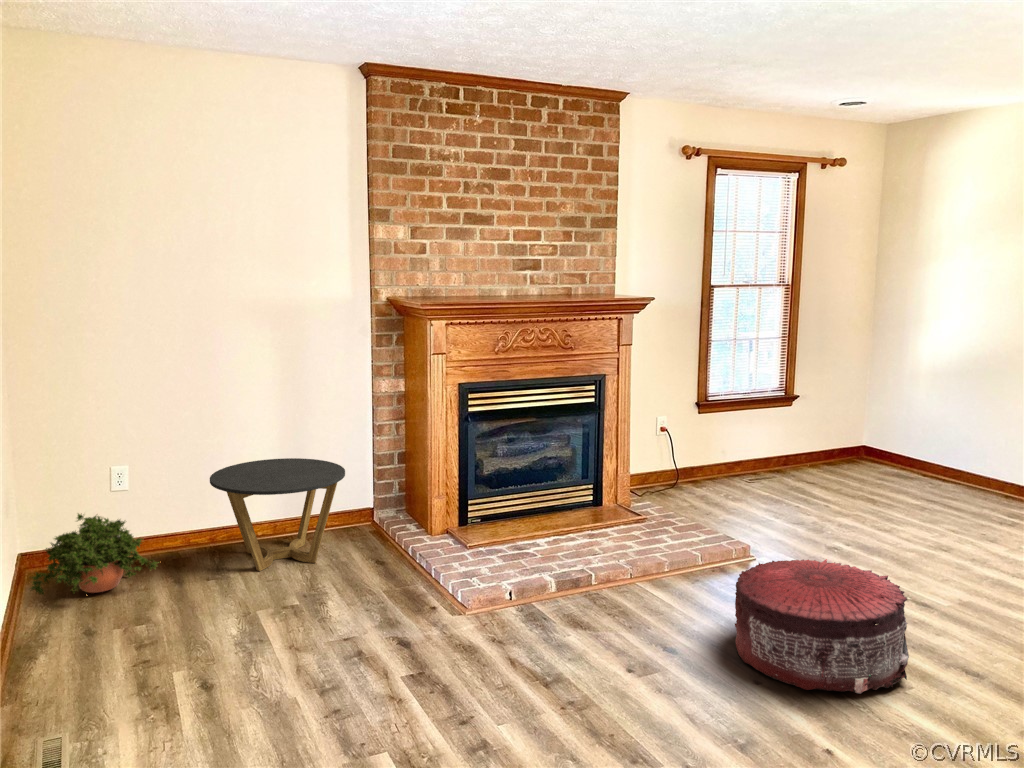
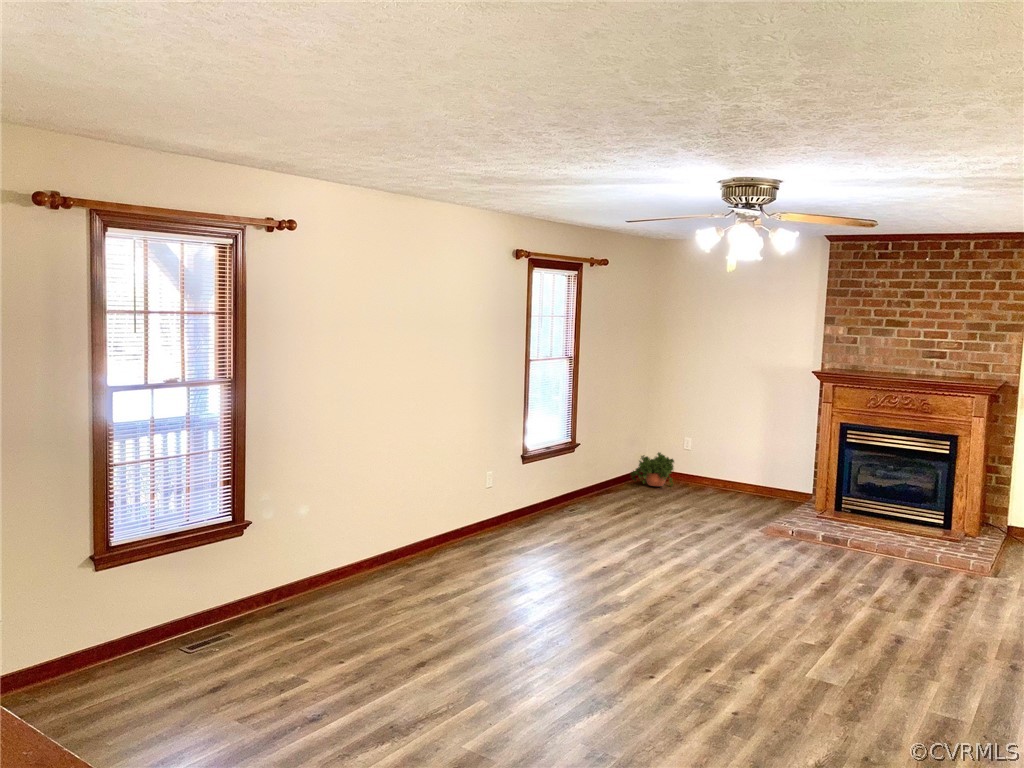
side table: present [210,458,345,571] -> none [706,448,777,504]
pouf: present [735,559,909,694] -> none [823,537,930,608]

